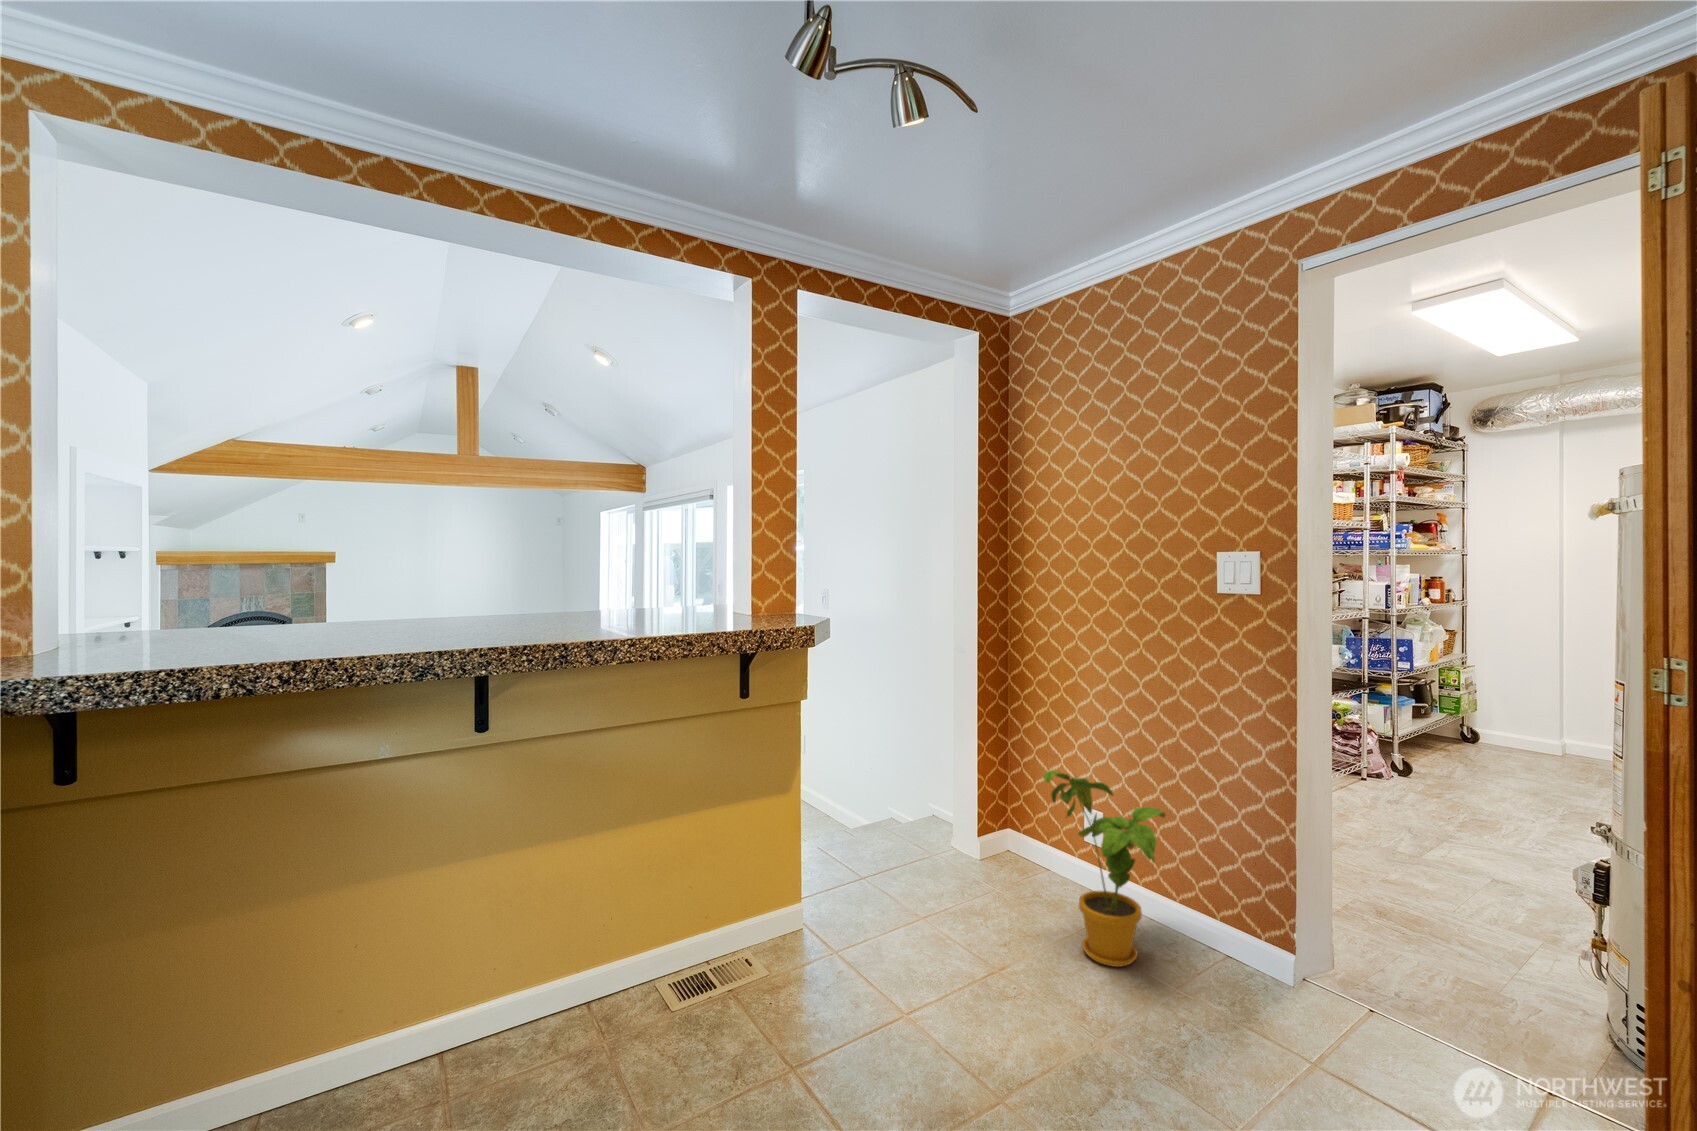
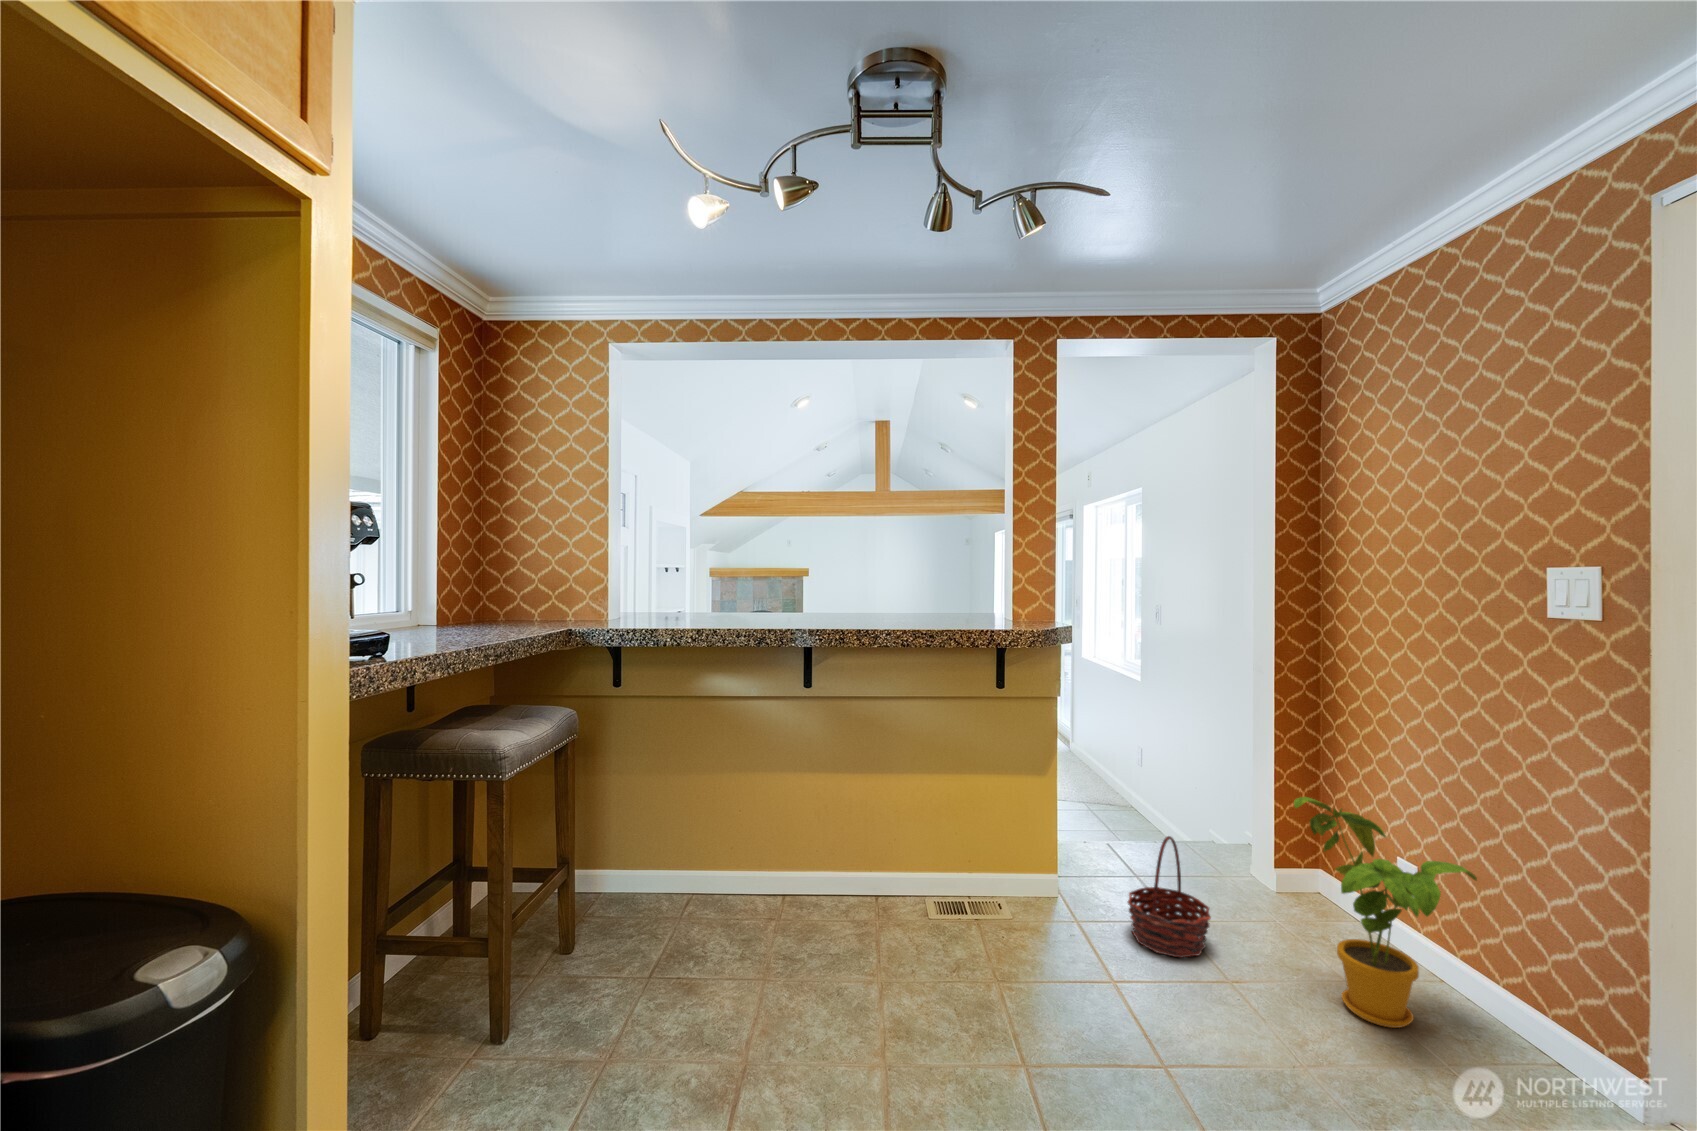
basket: none [888,833,970,959] -> present [1128,836,1211,958]

